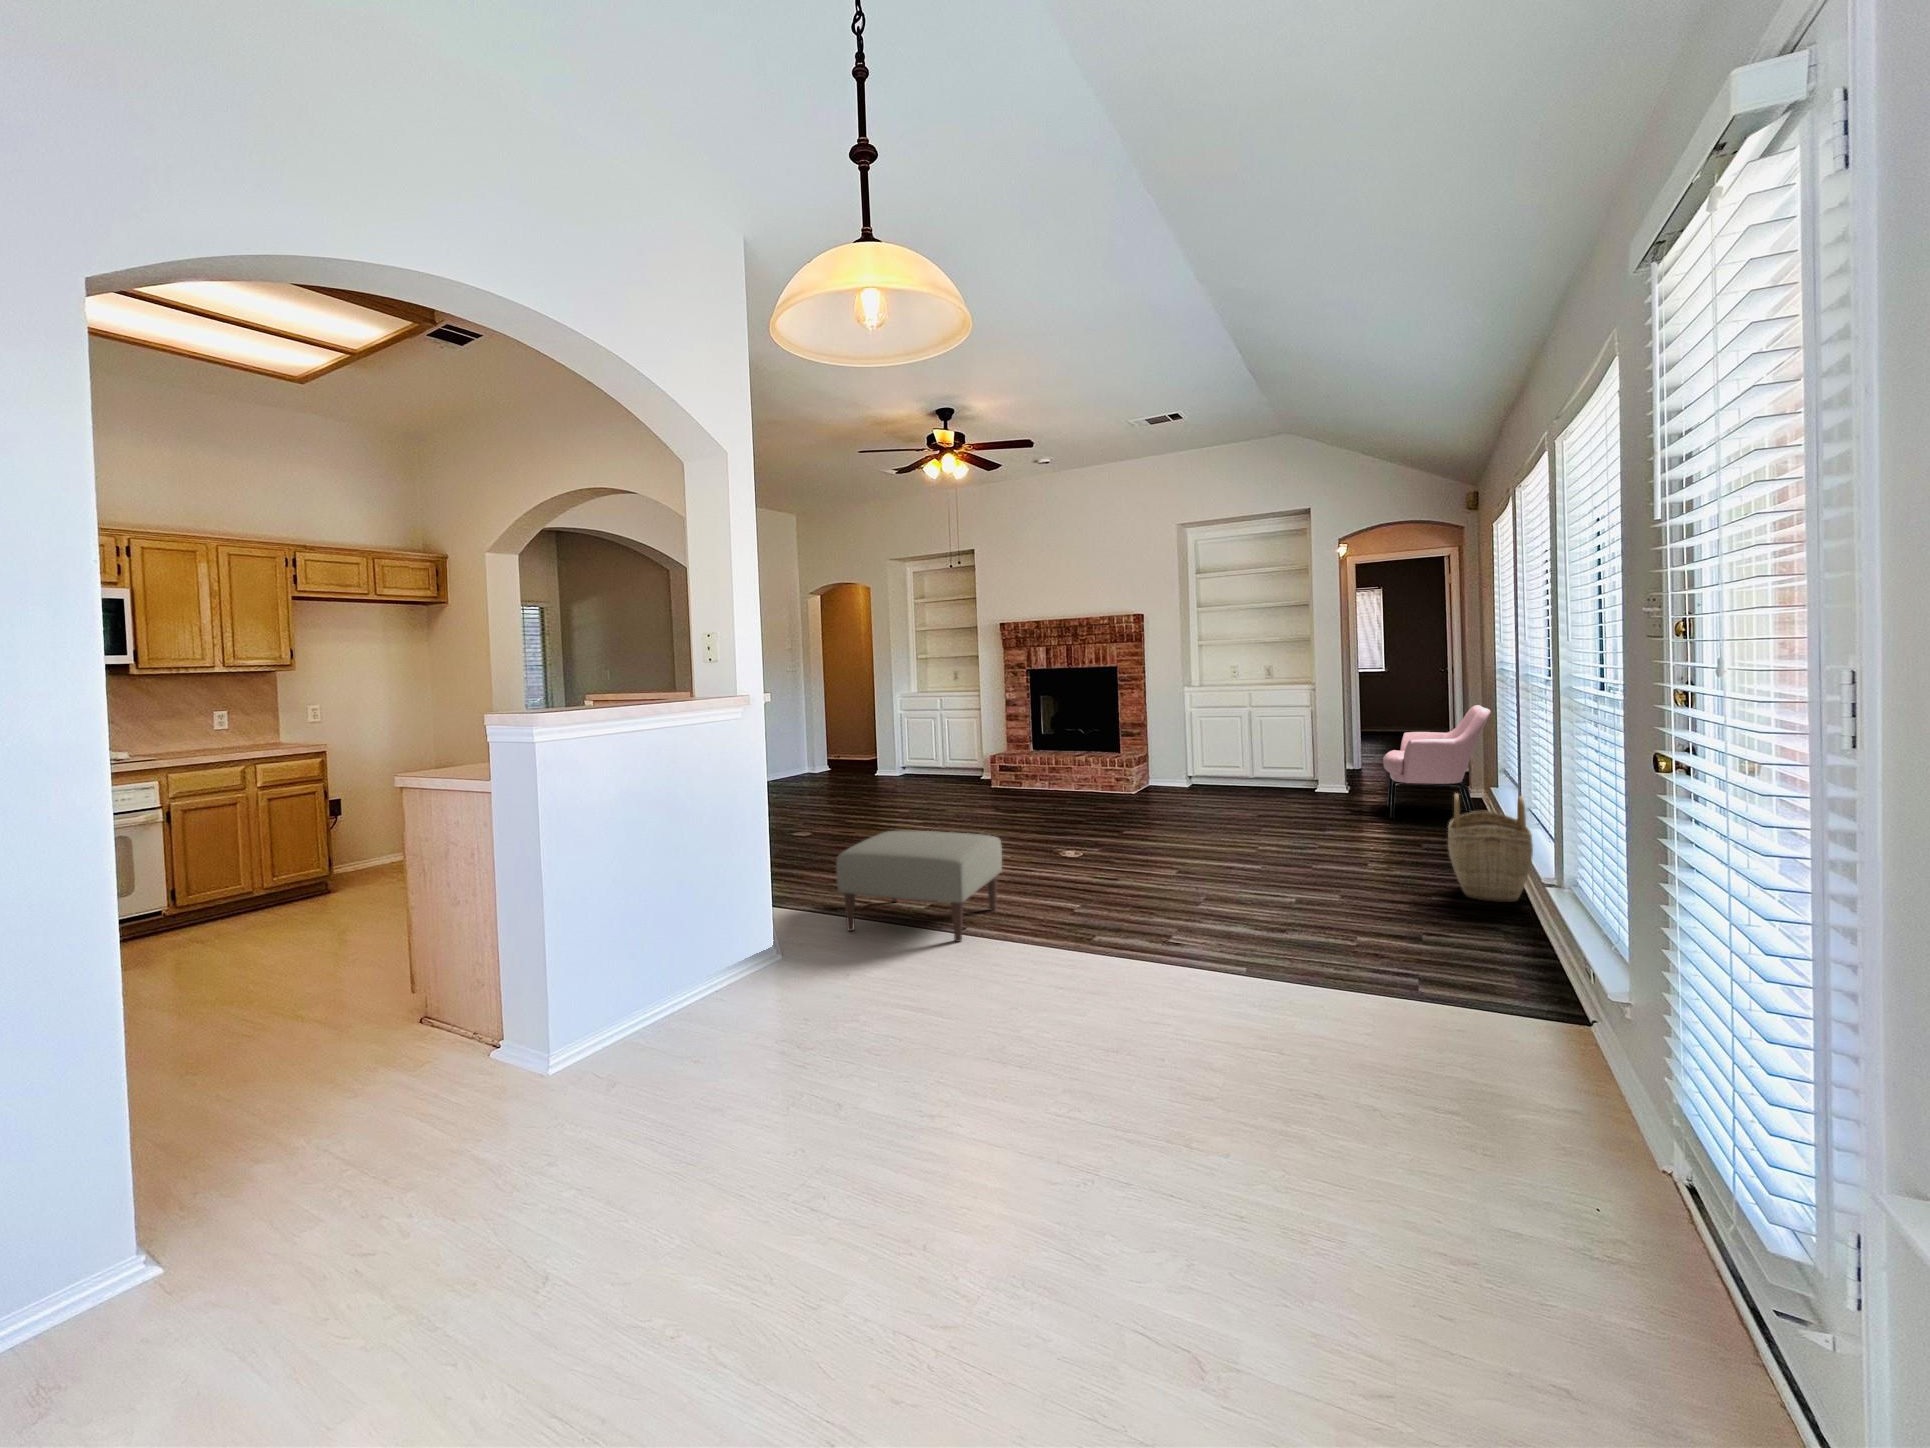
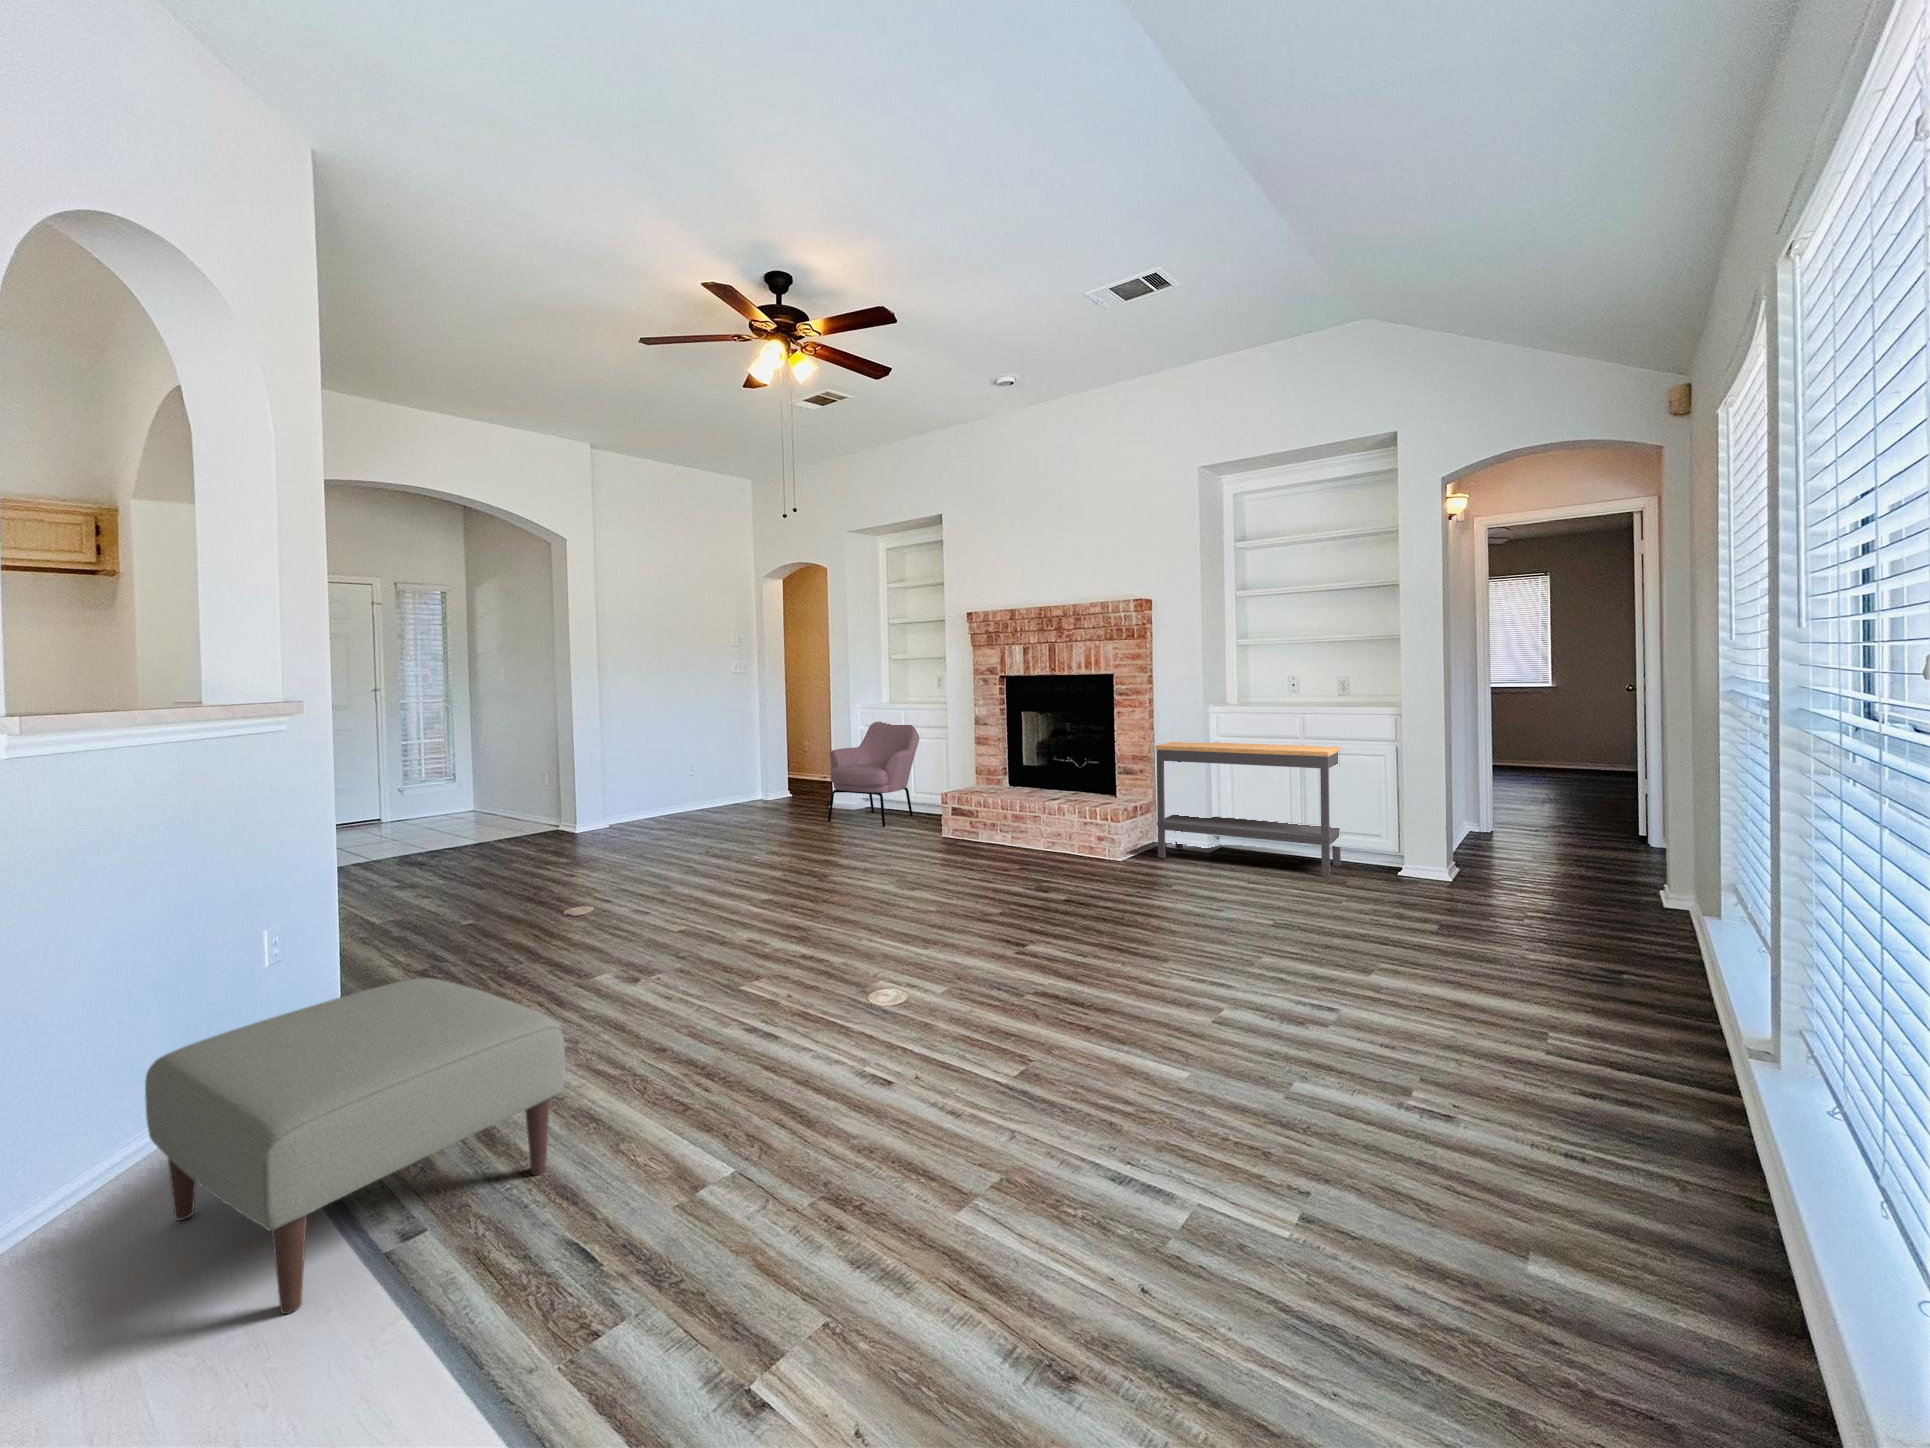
armchair: present [1383,705,1491,818] -> present [827,722,919,827]
console table: none [1154,712,1276,795] -> present [1156,741,1341,877]
woven basket: present [1448,794,1533,902] -> none [1577,1003,1823,1339]

